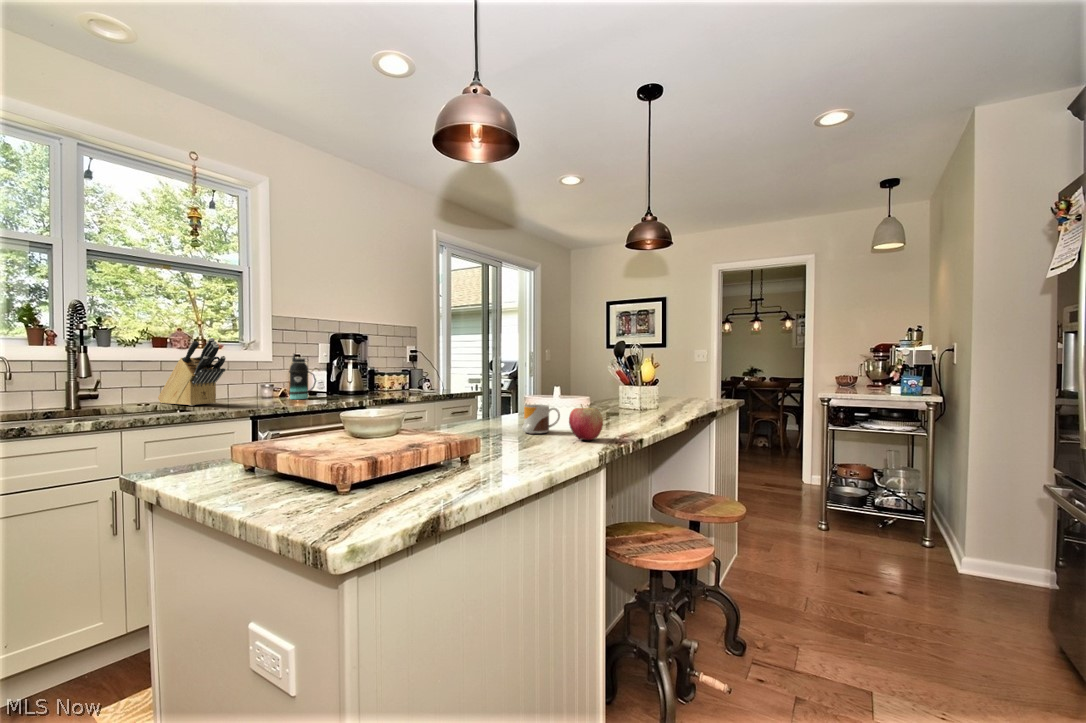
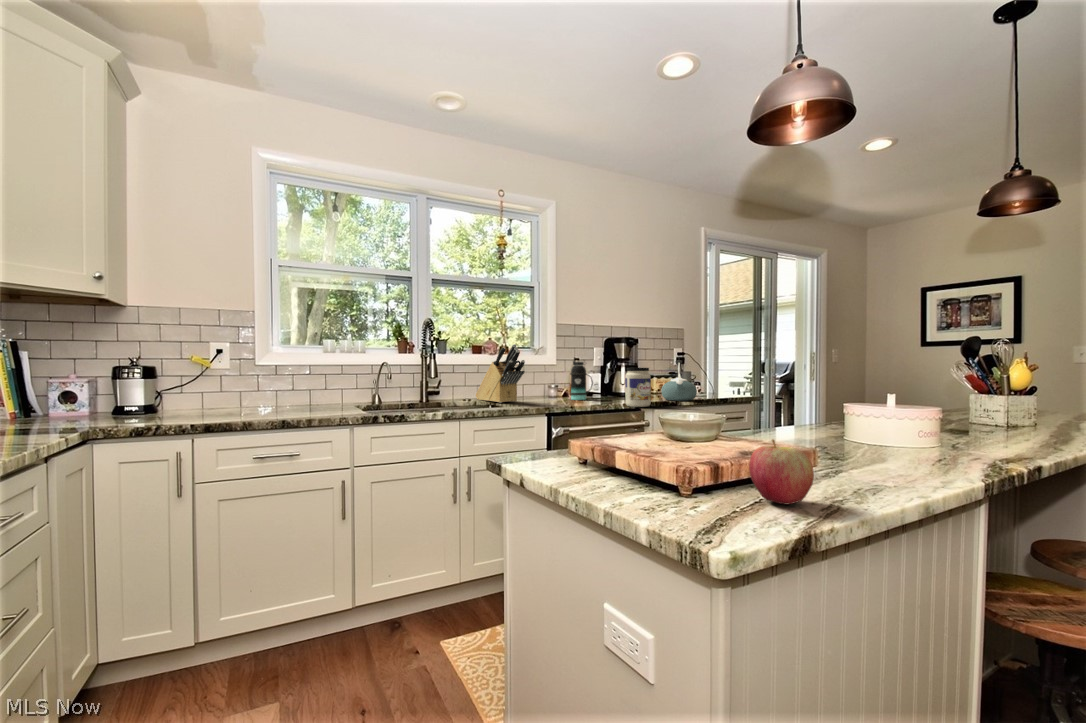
kettle: none [392,358,426,397] -> present [661,360,697,401]
jar: none [349,365,375,404] -> present [625,368,651,407]
apple: present [569,404,603,440] -> present [749,439,814,504]
mug: present [522,405,560,434] -> none [846,416,902,451]

